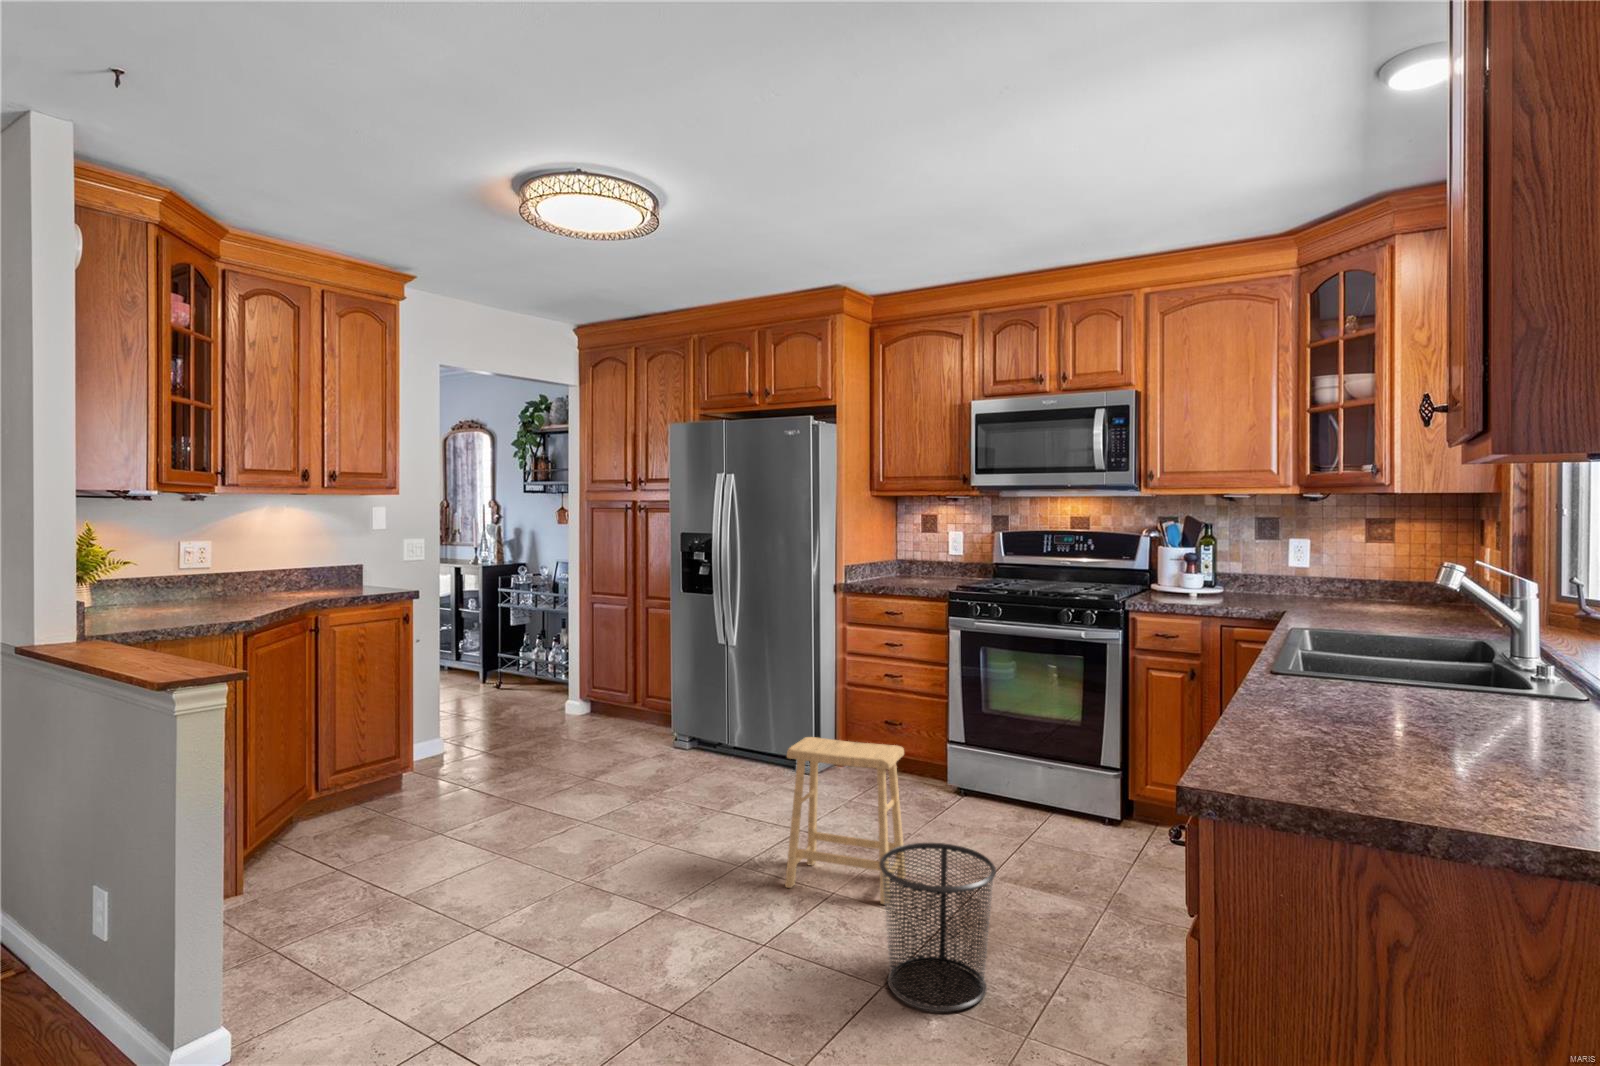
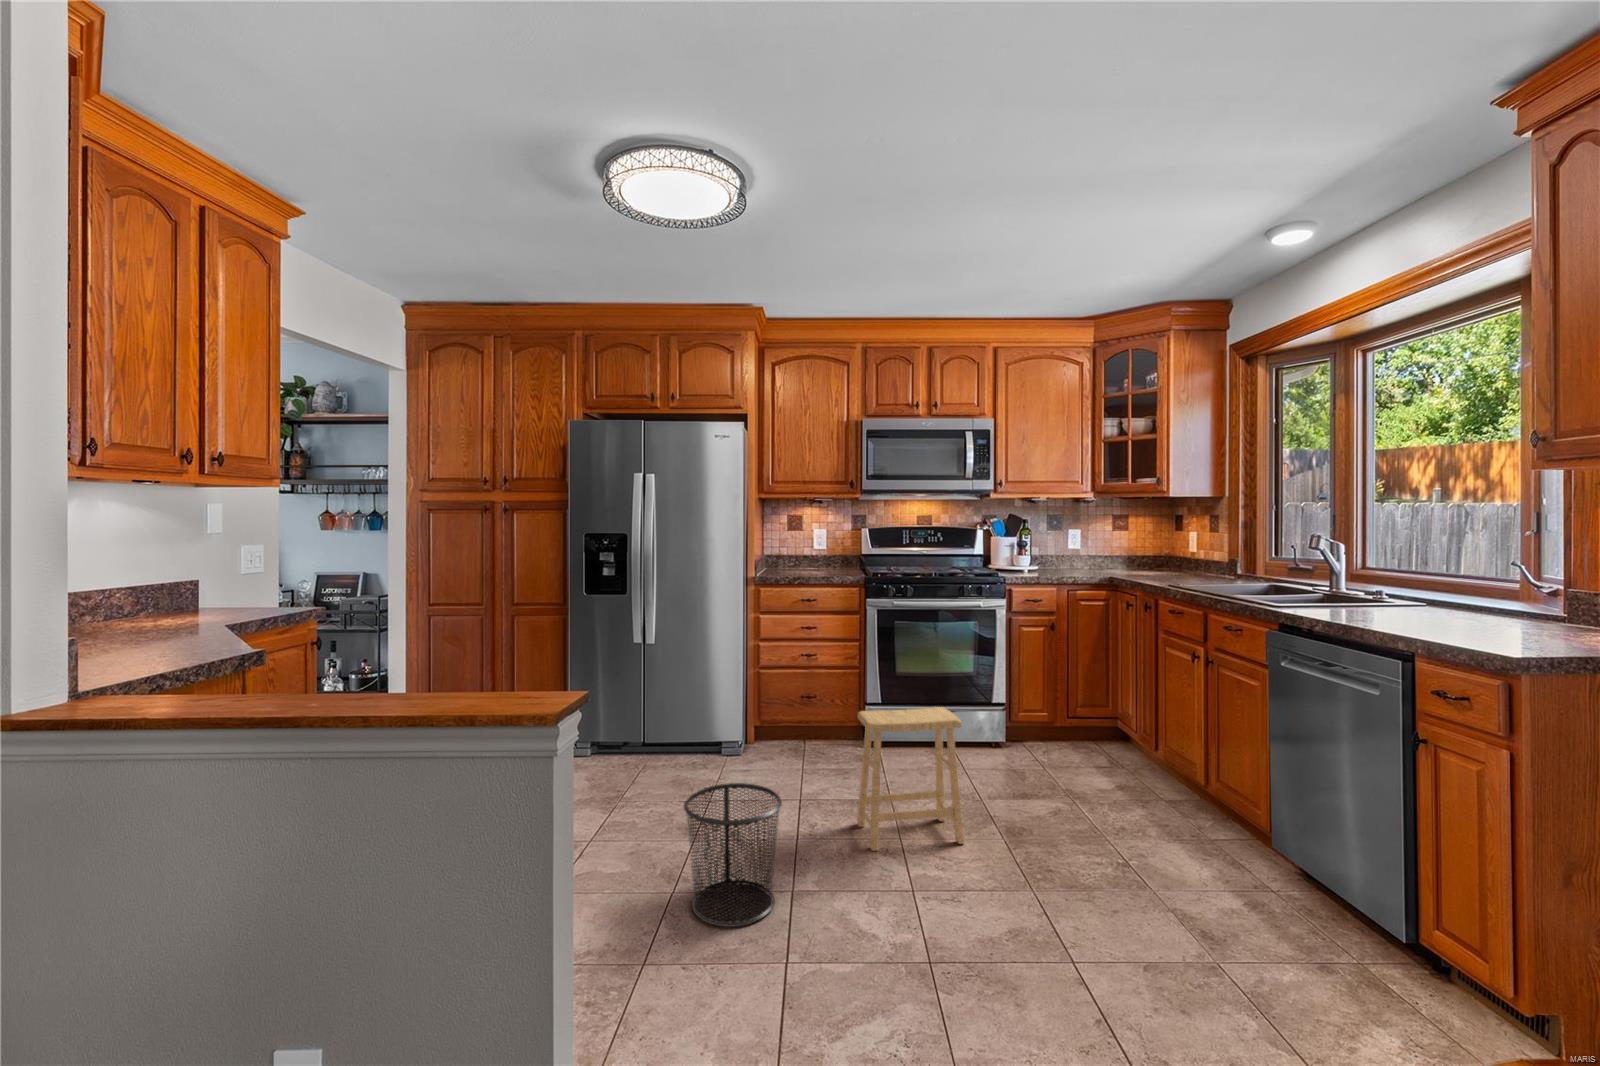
waste bin: present [879,843,996,1012] -> present [684,783,782,927]

